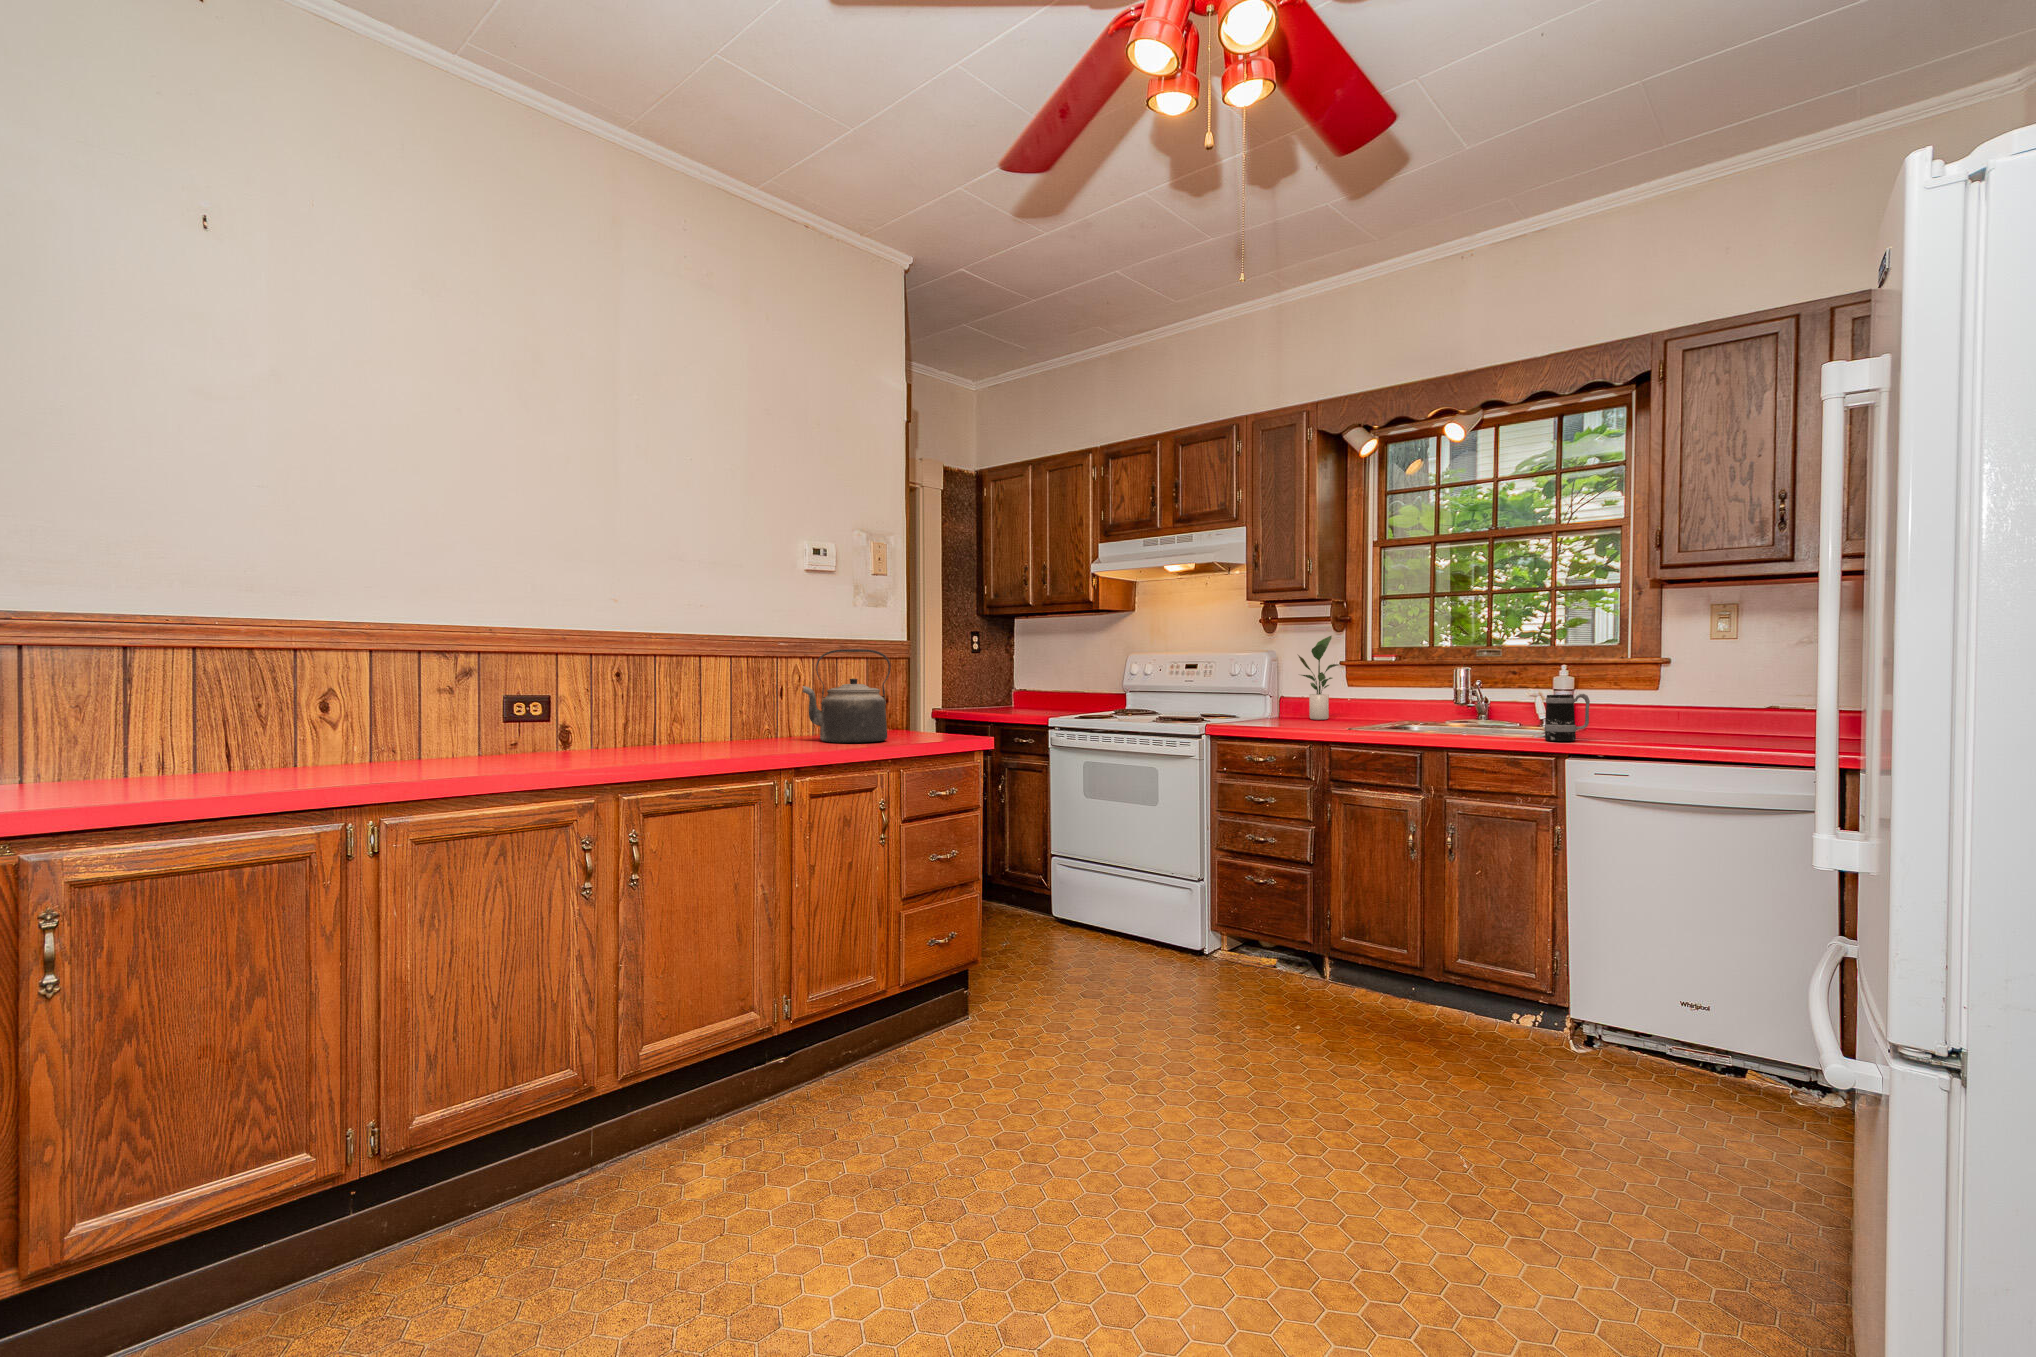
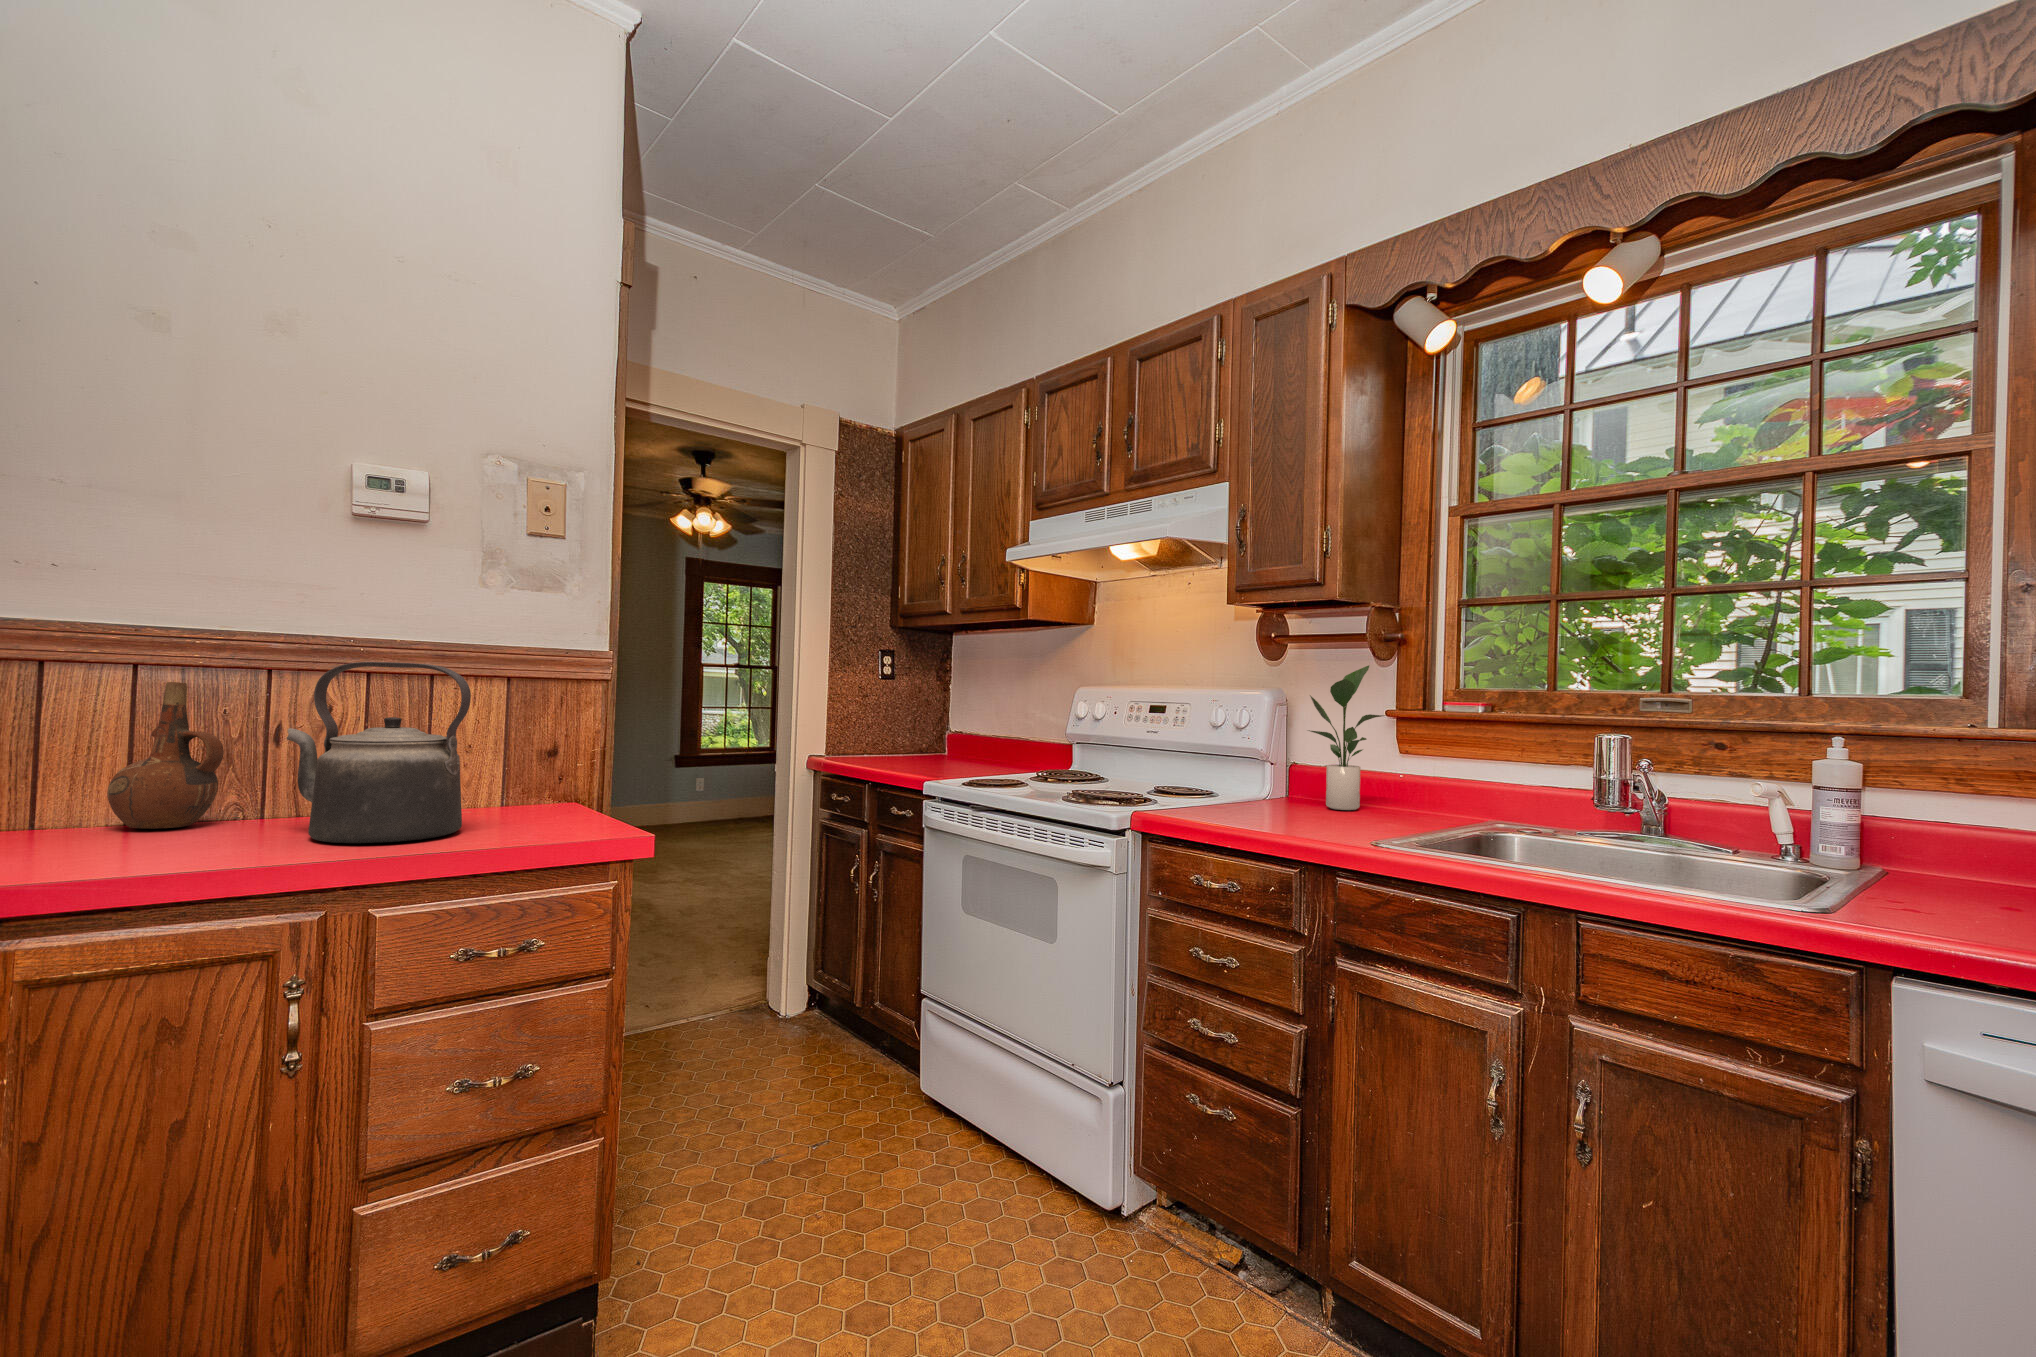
ceramic pitcher: none [713,663,760,741] -> present [107,682,224,829]
mug: present [1544,694,1590,741] -> none [1820,811,1947,929]

